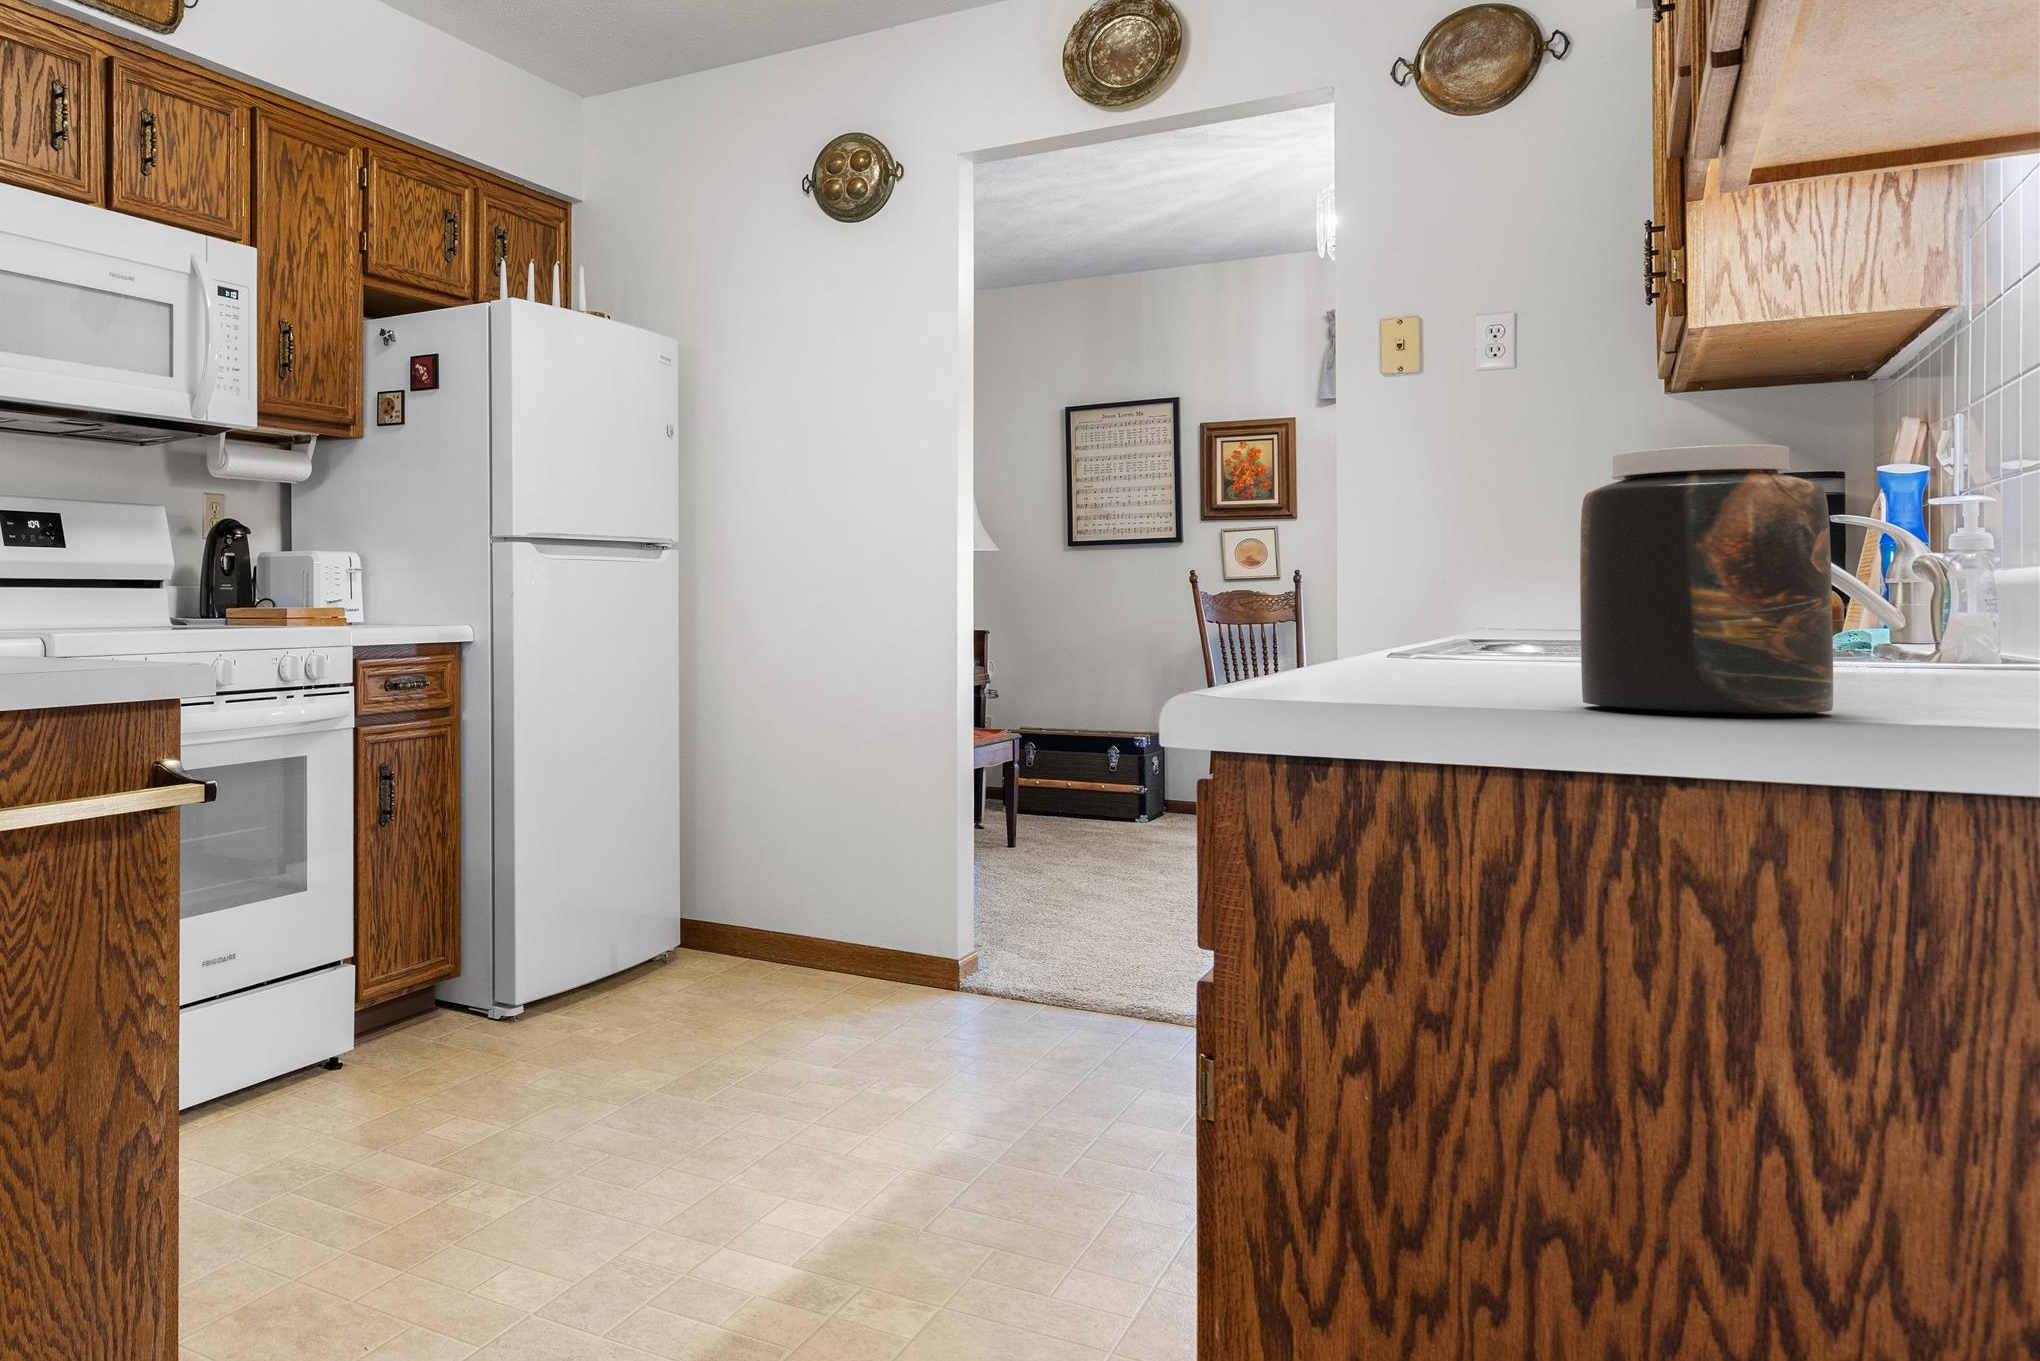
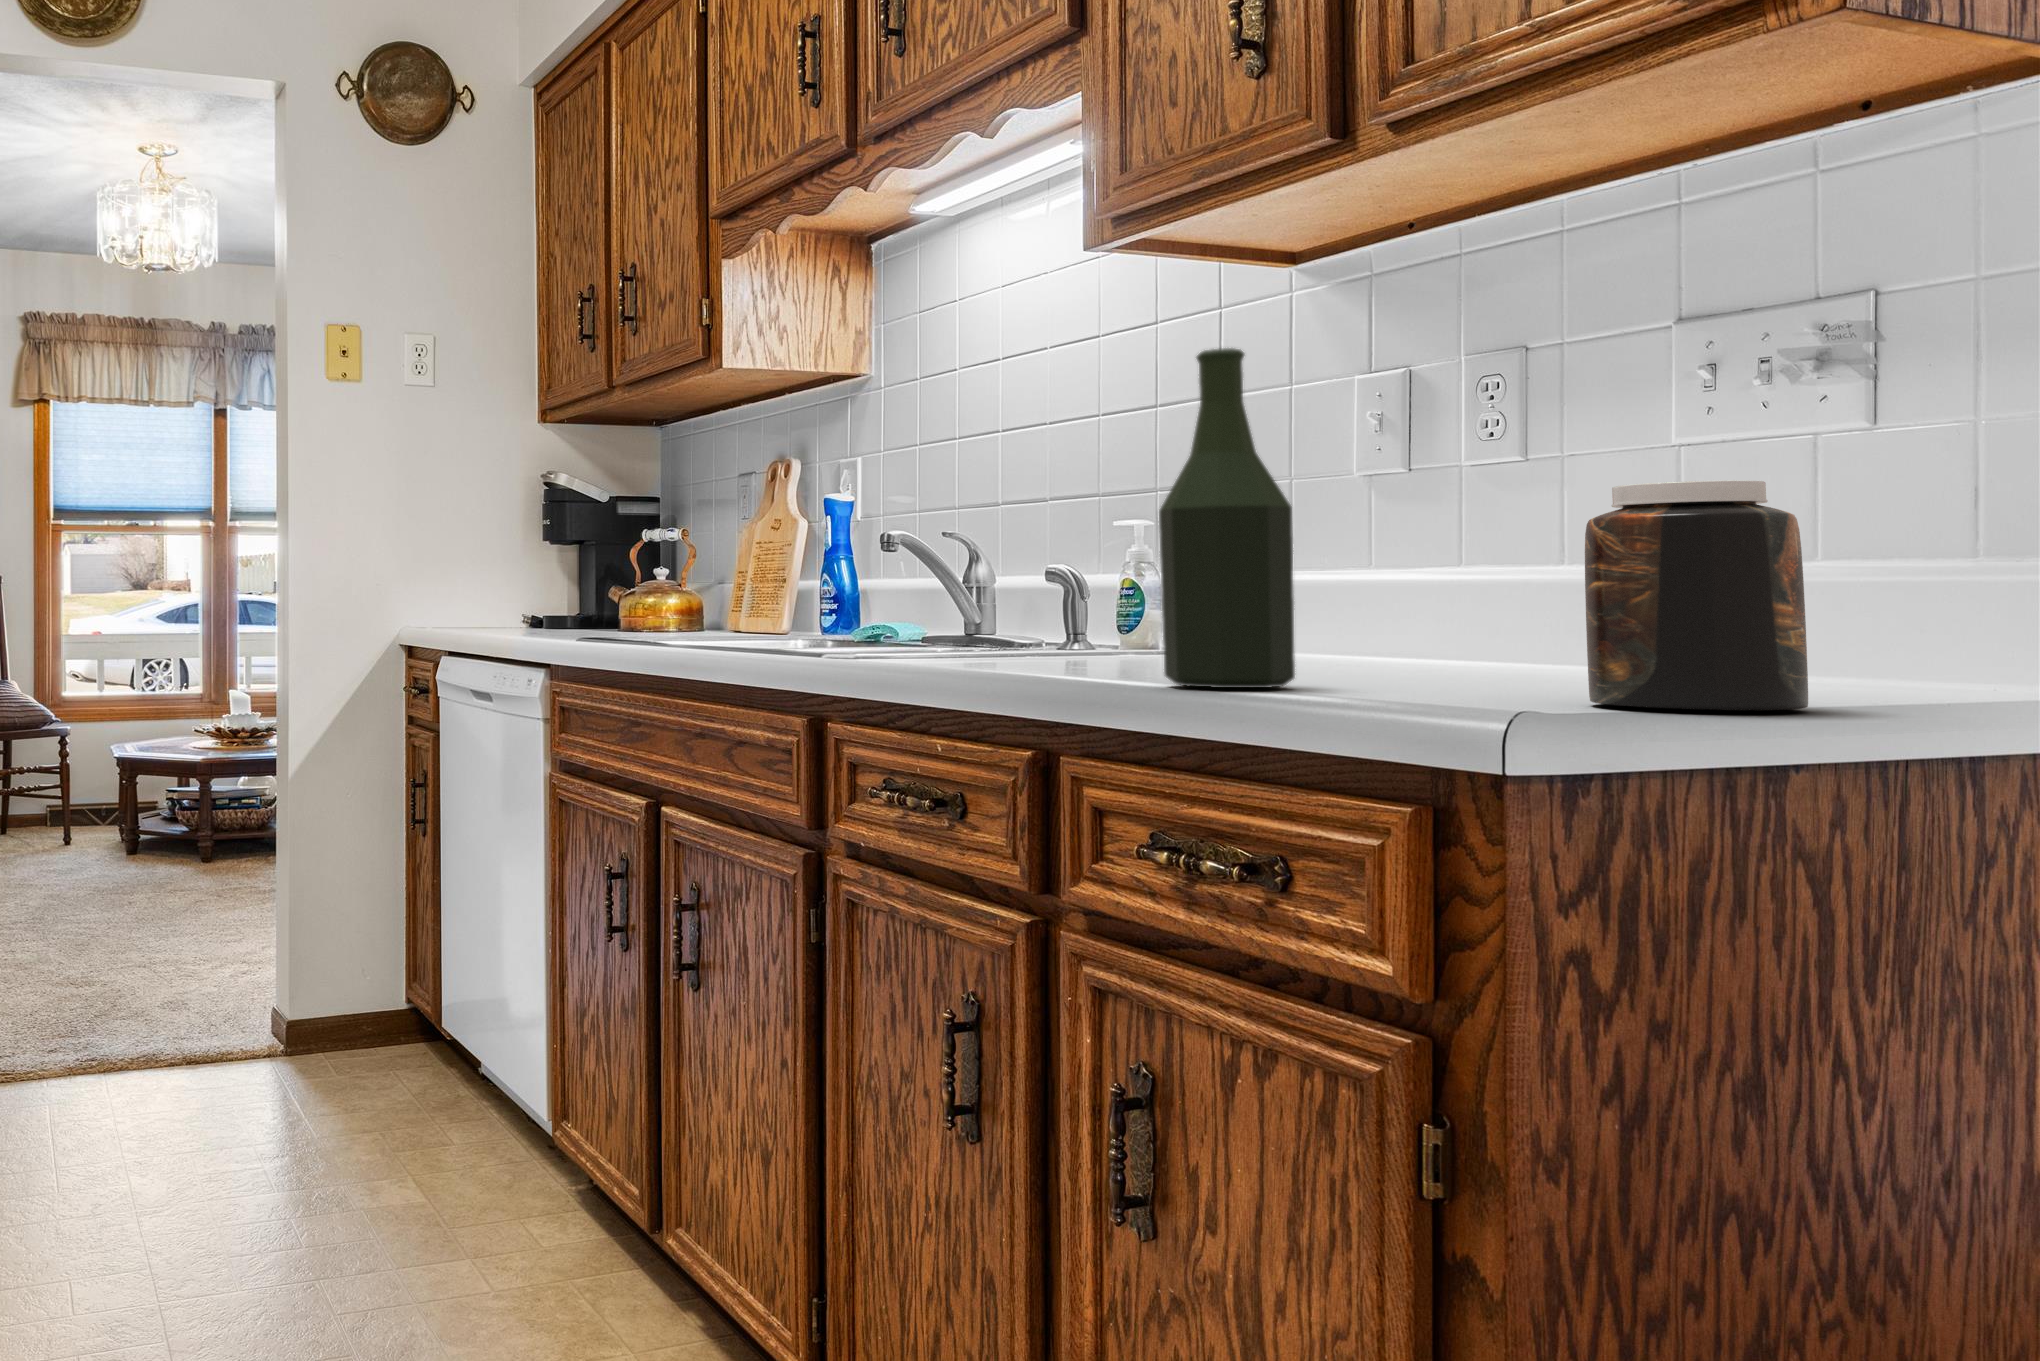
bottle: none [1416,322,1569,682] -> present [1159,348,1295,688]

